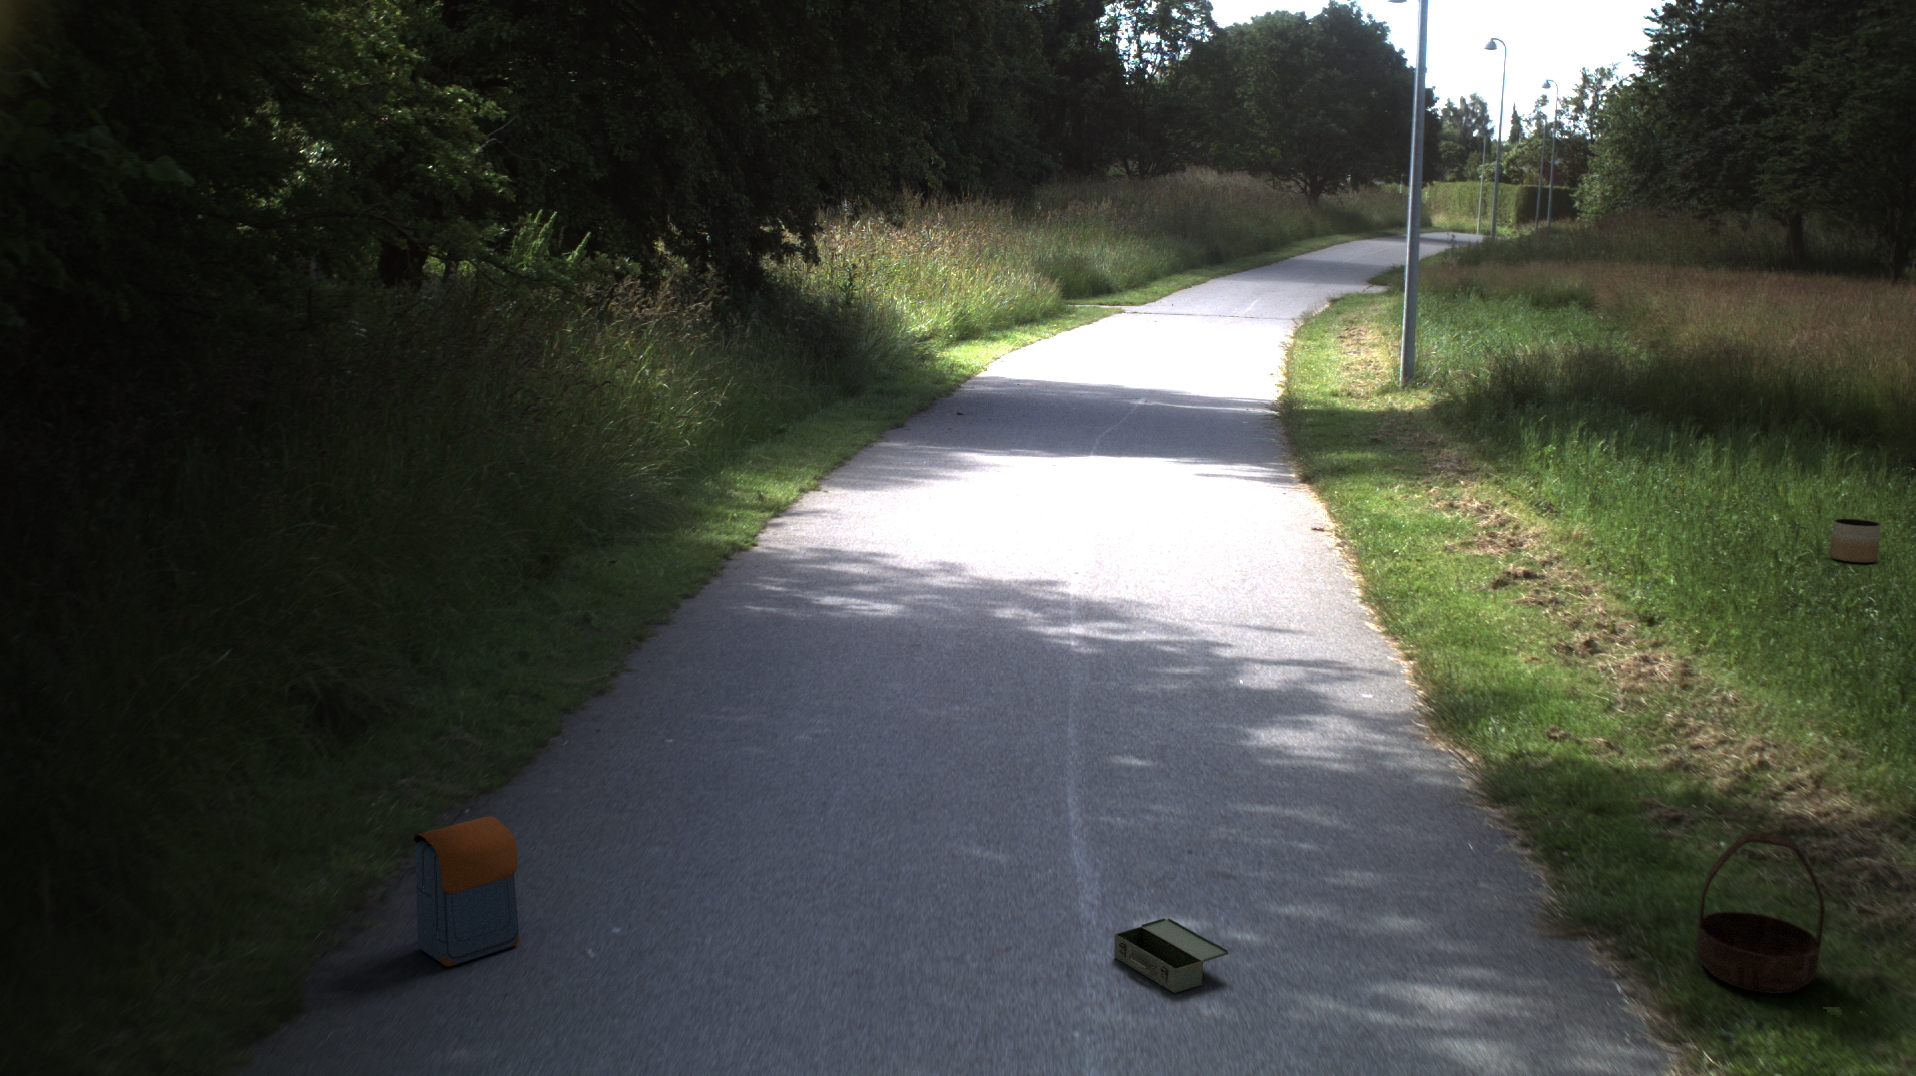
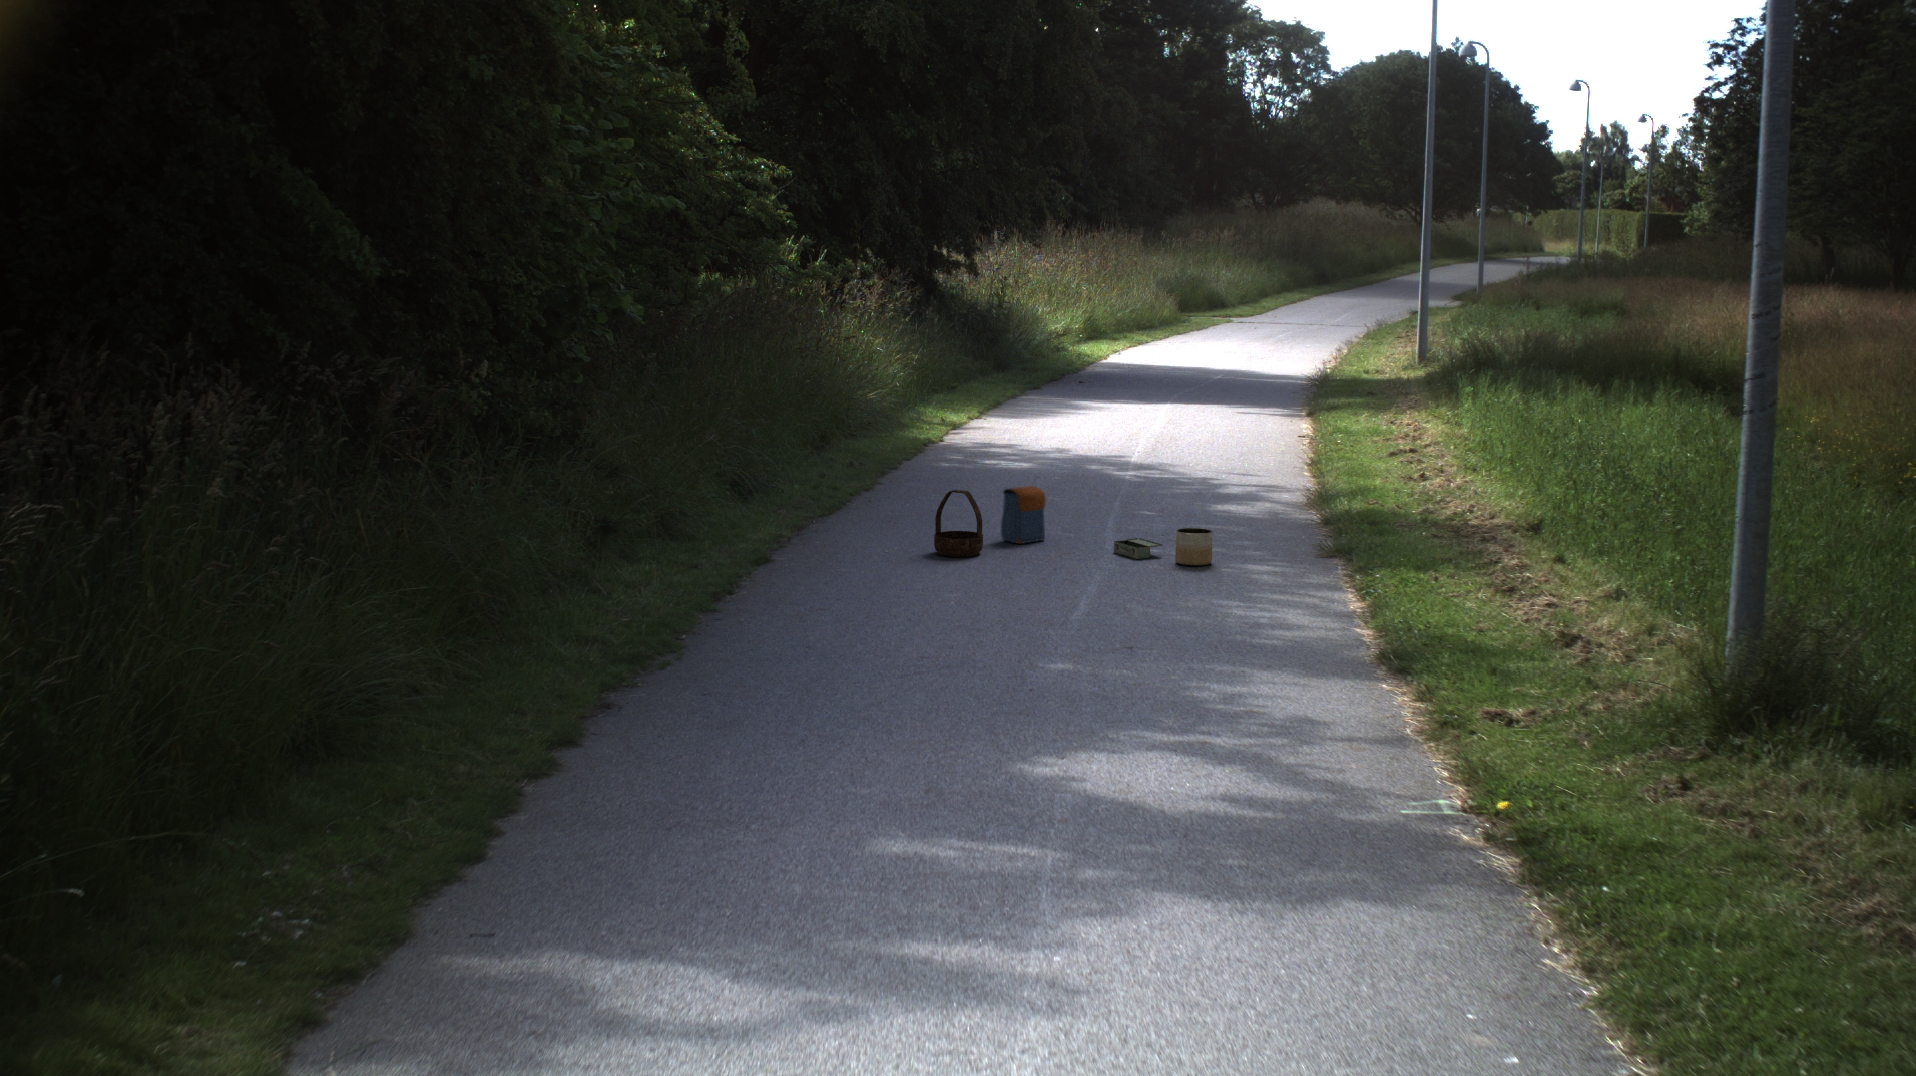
planter: present [1830,519,1881,564] -> present [1175,528,1213,566]
backpack: present [414,816,520,966] -> present [1001,486,1046,544]
basket: present [1696,833,1825,994] -> present [934,490,983,557]

